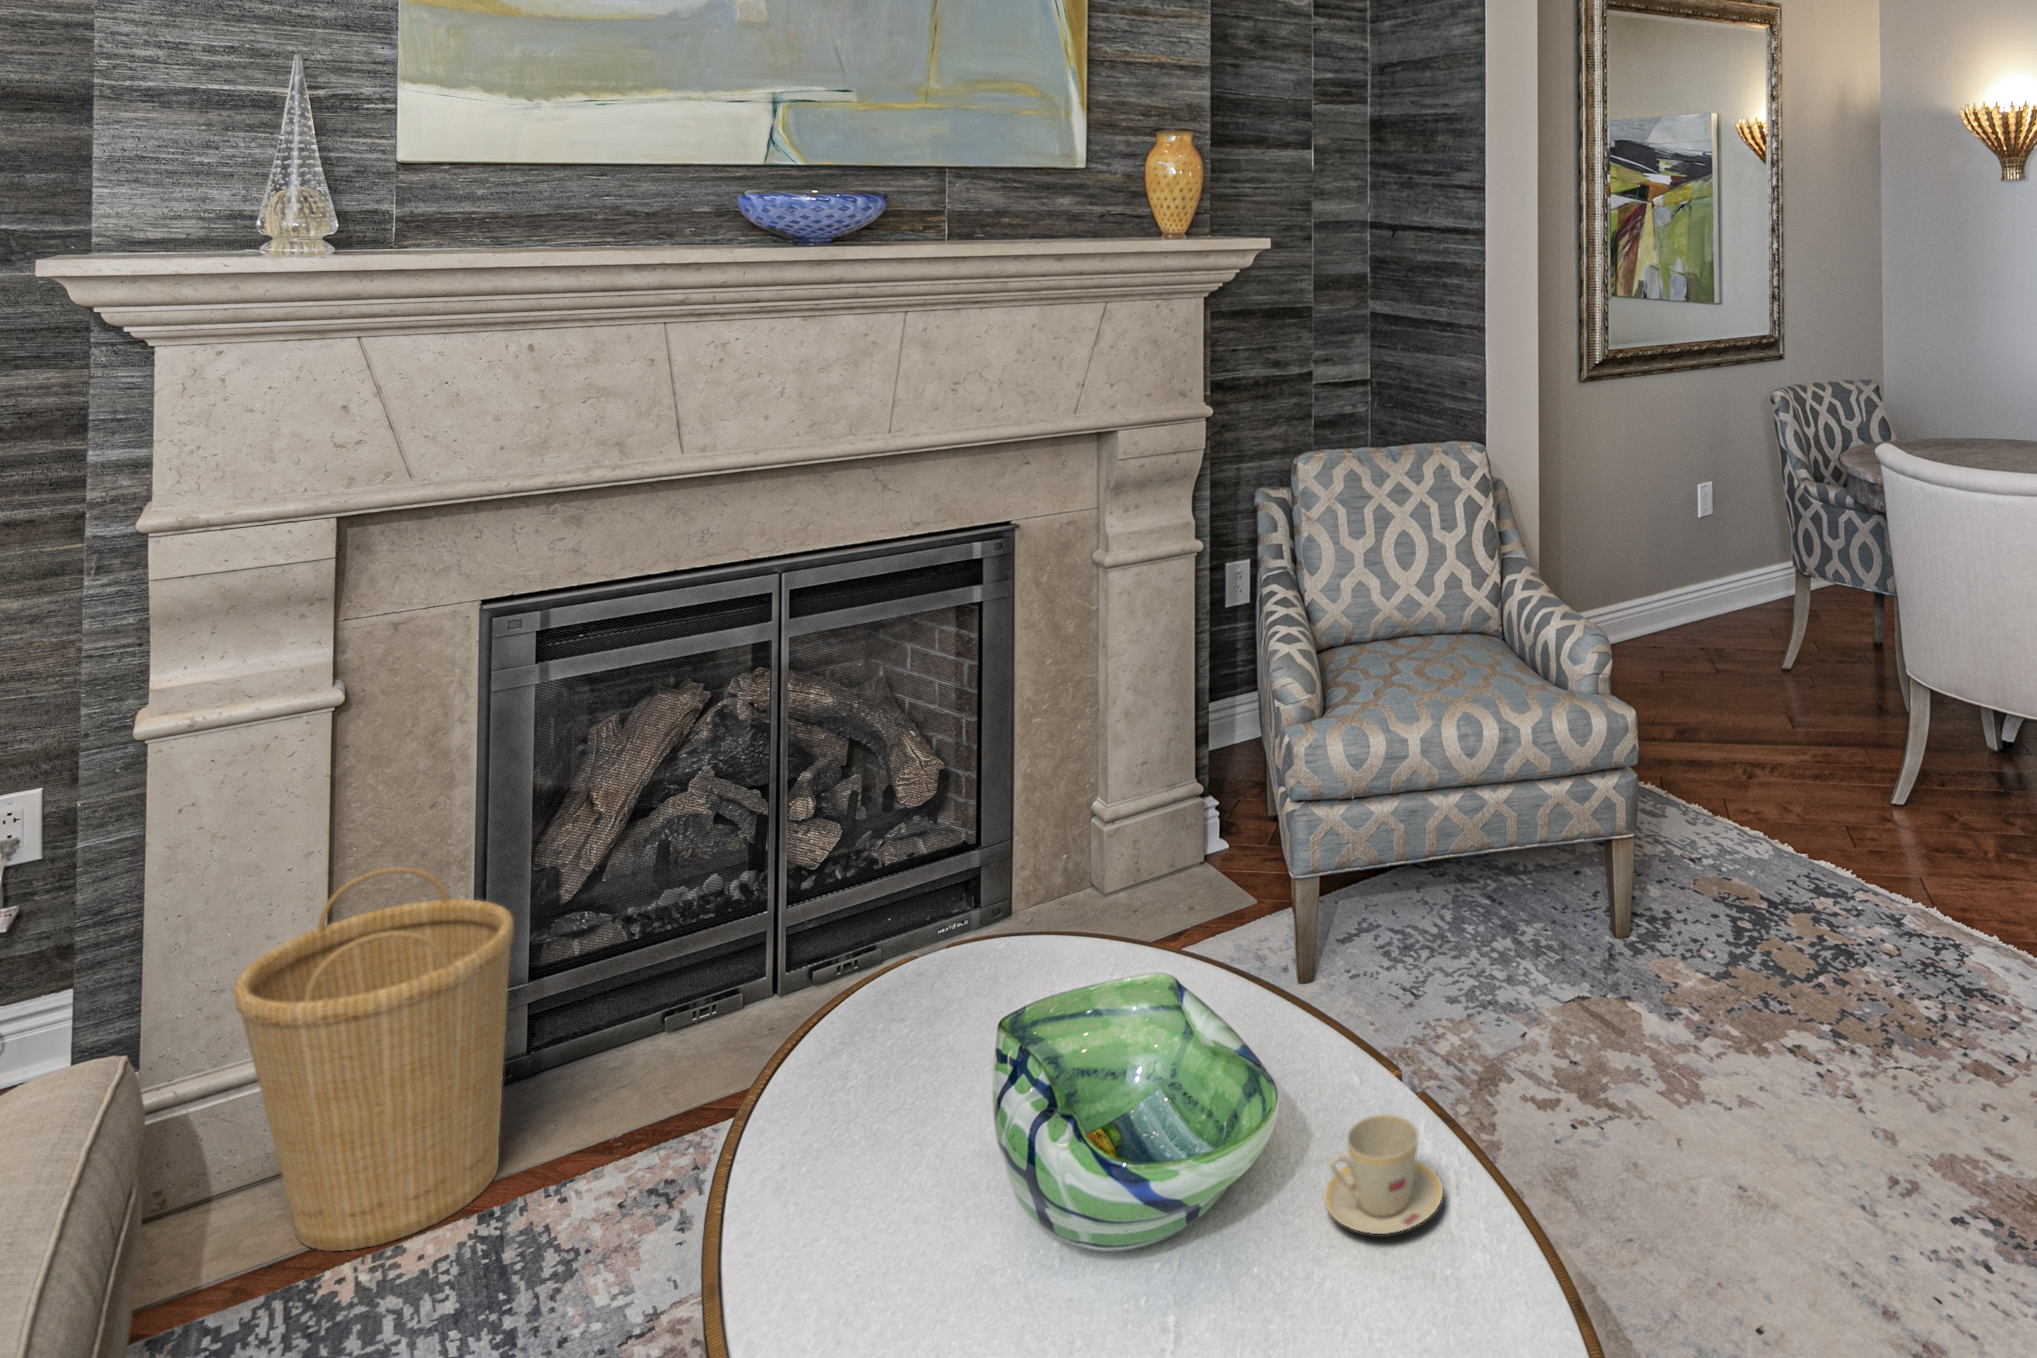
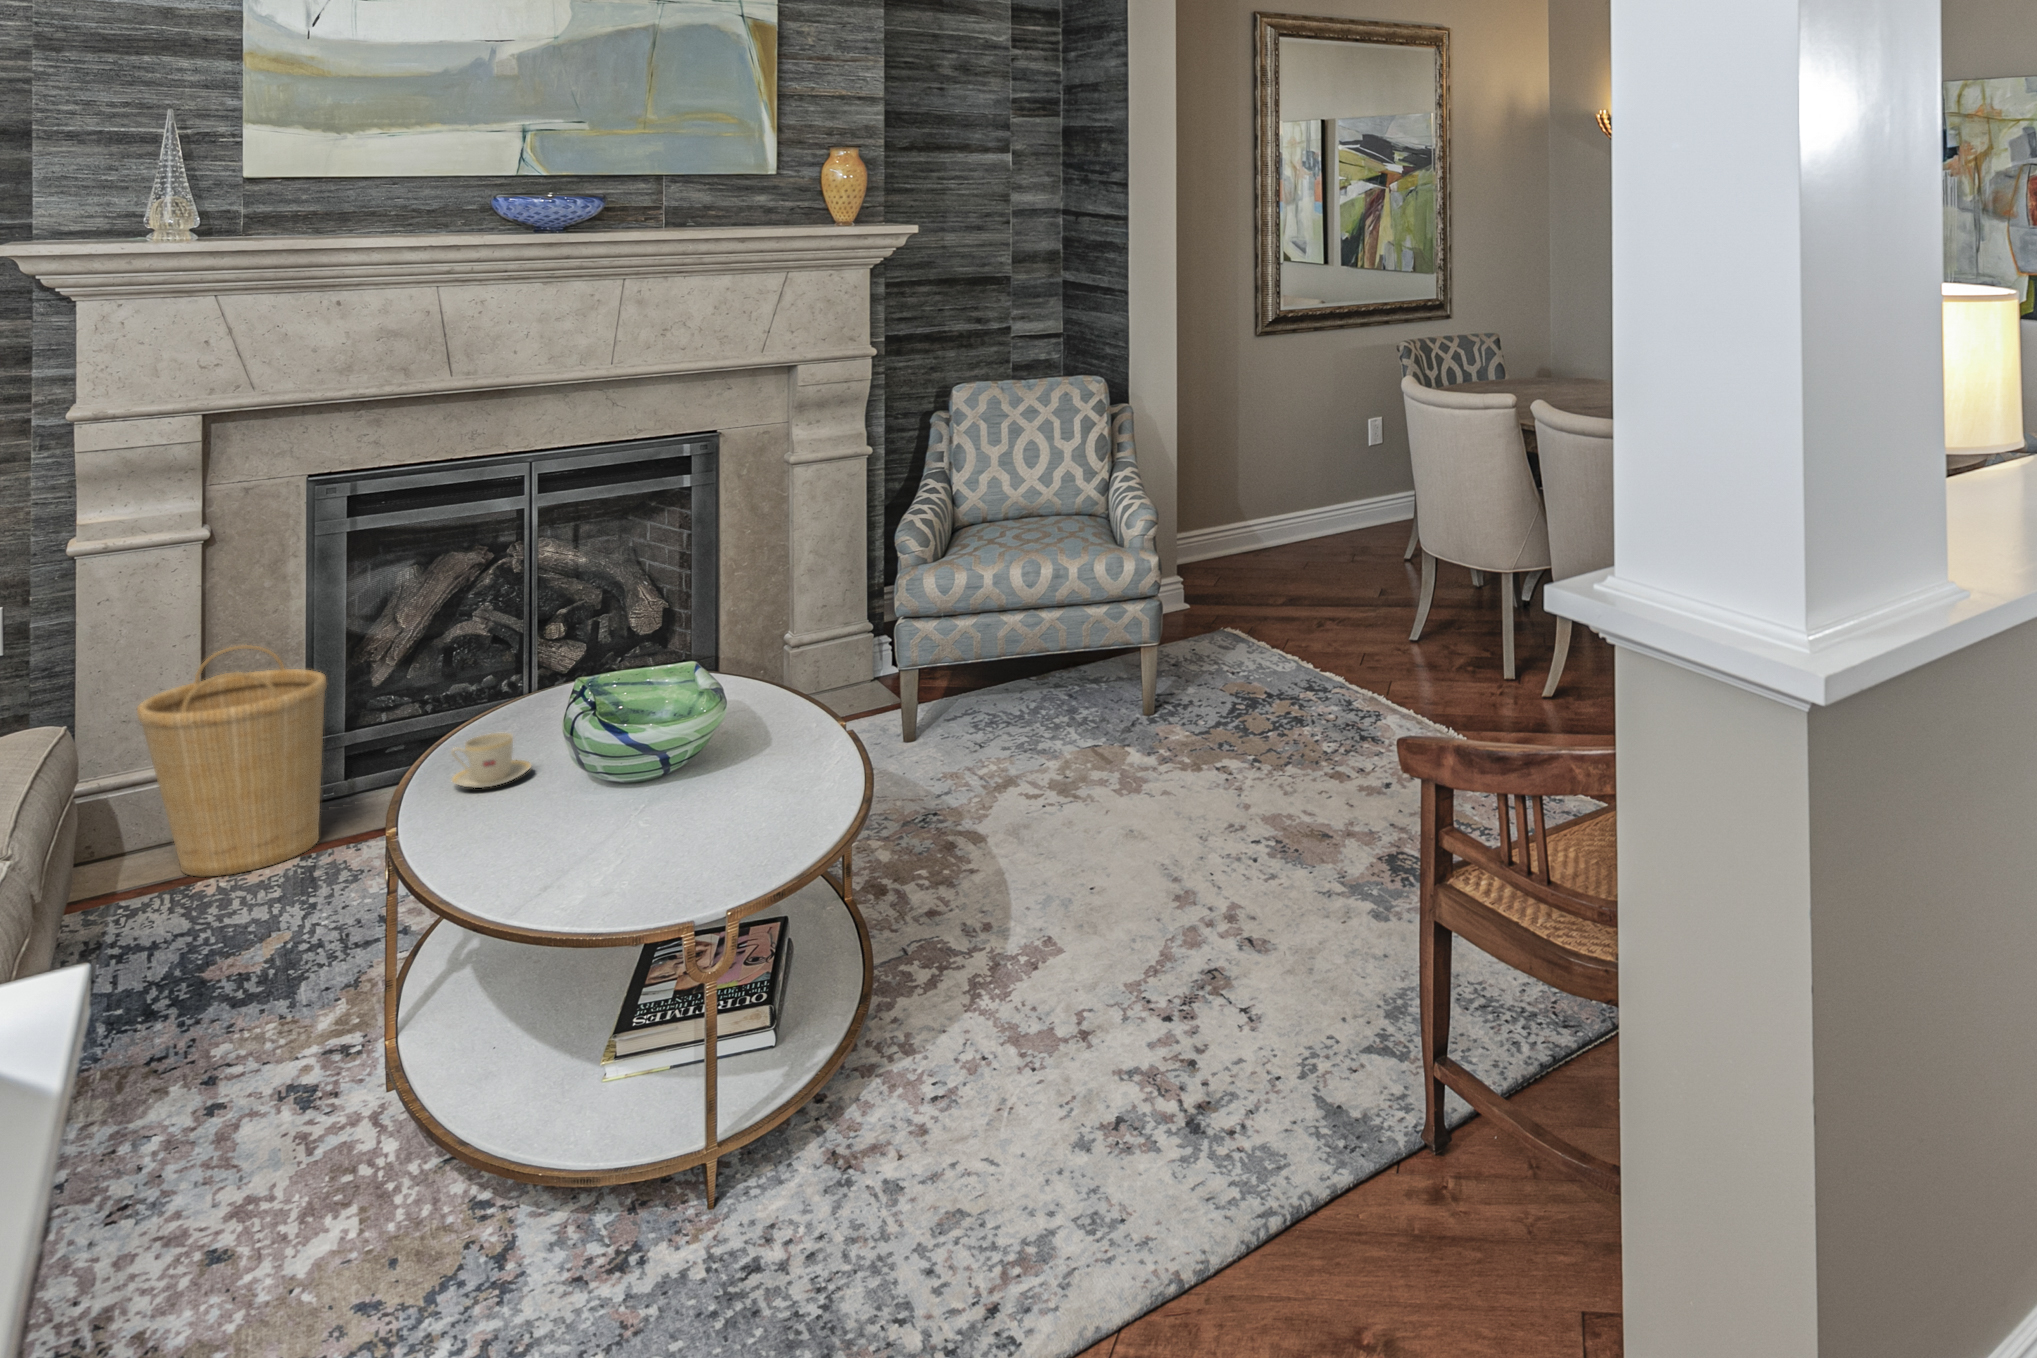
teacup: present [1324,1114,1443,1234] -> present [451,732,531,788]

